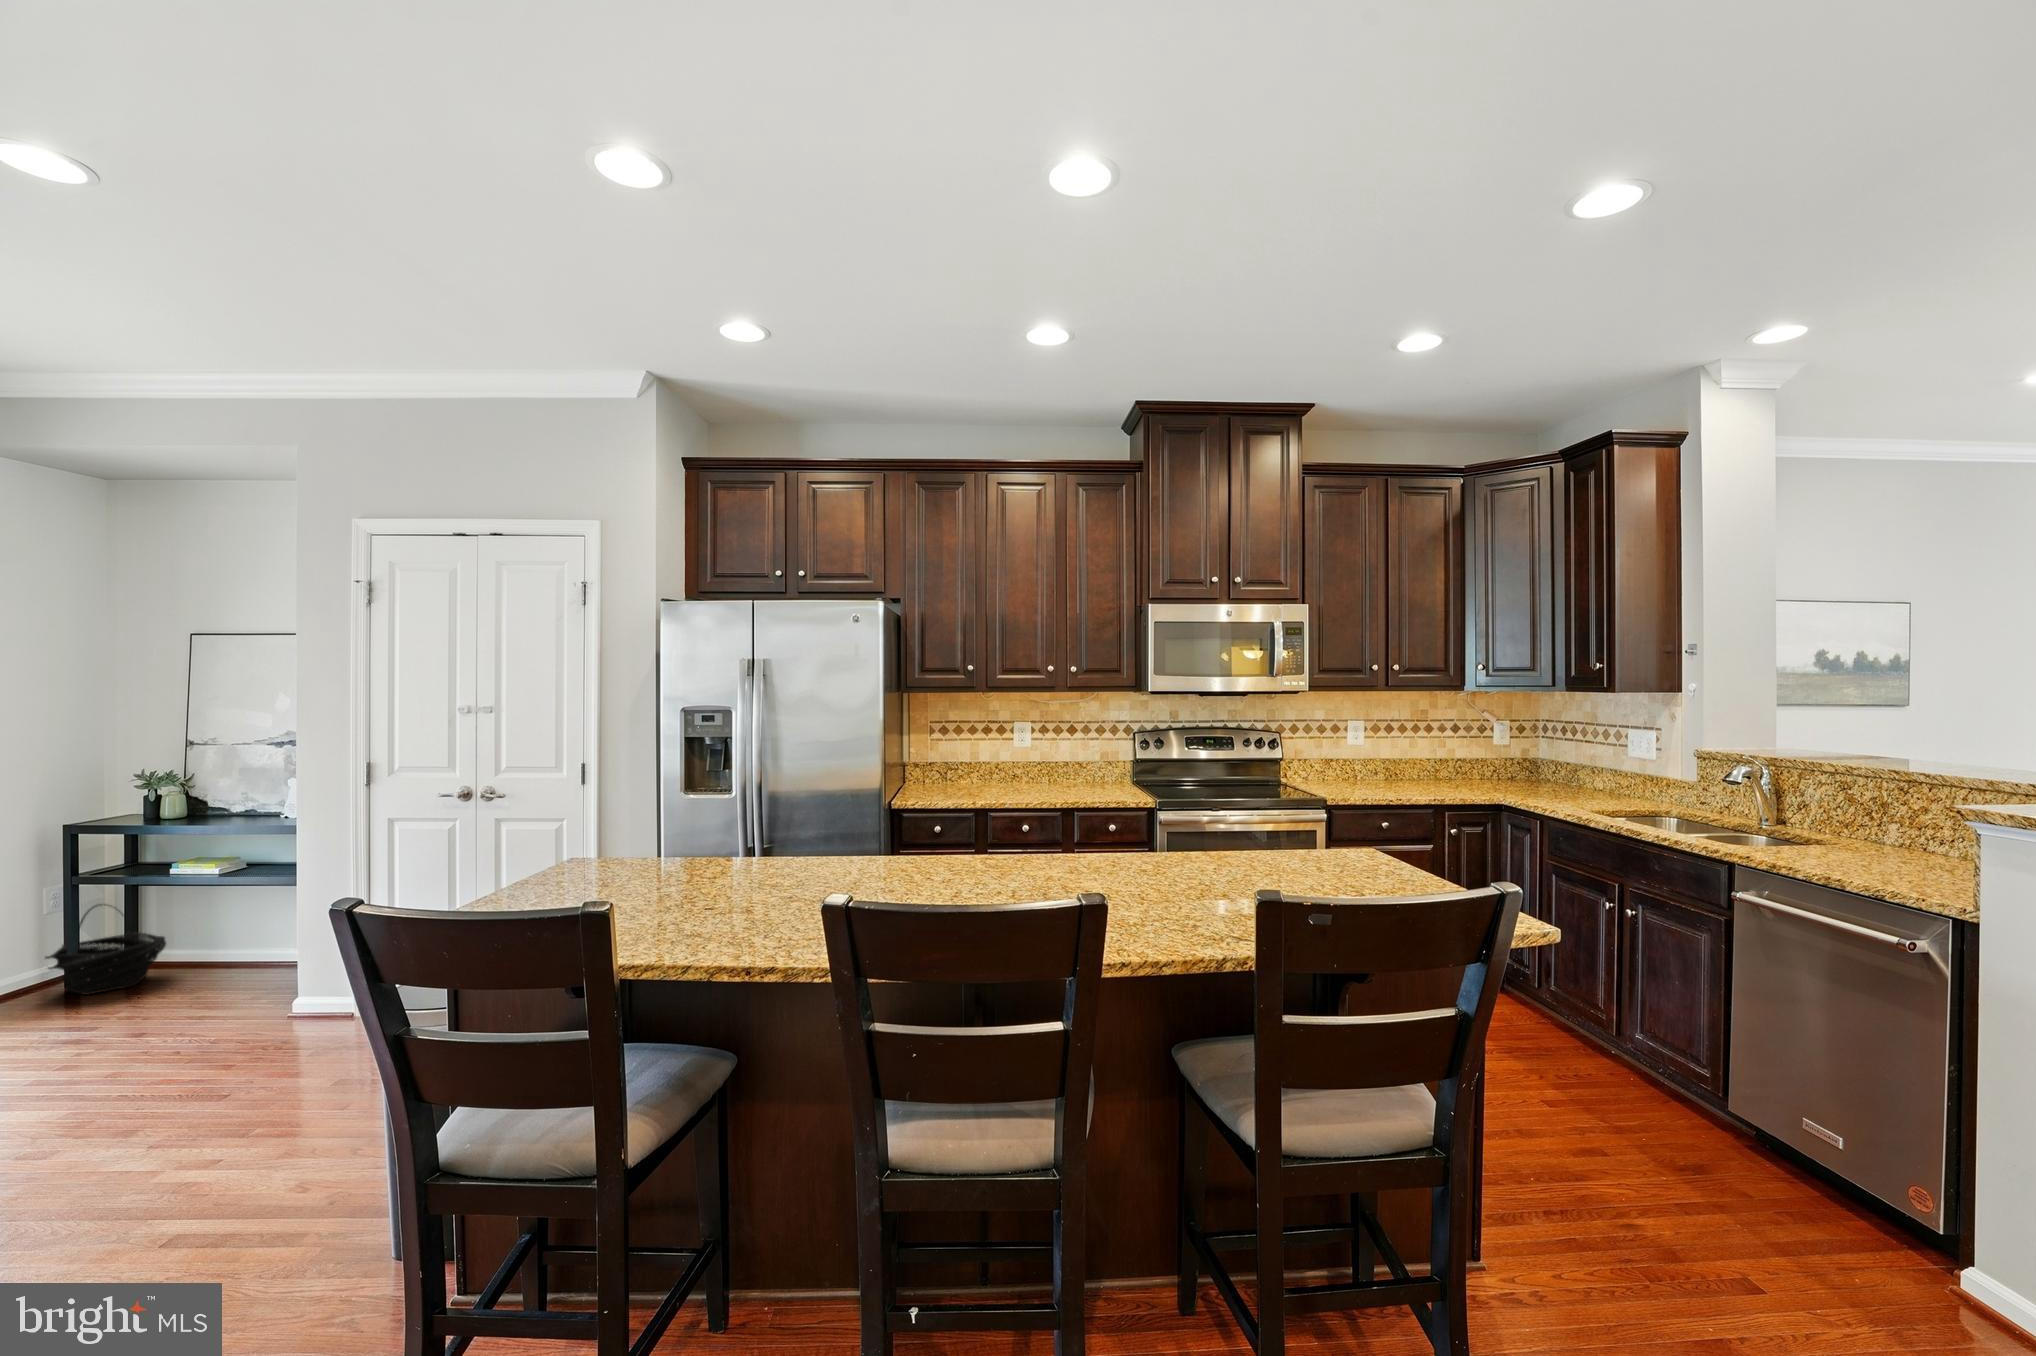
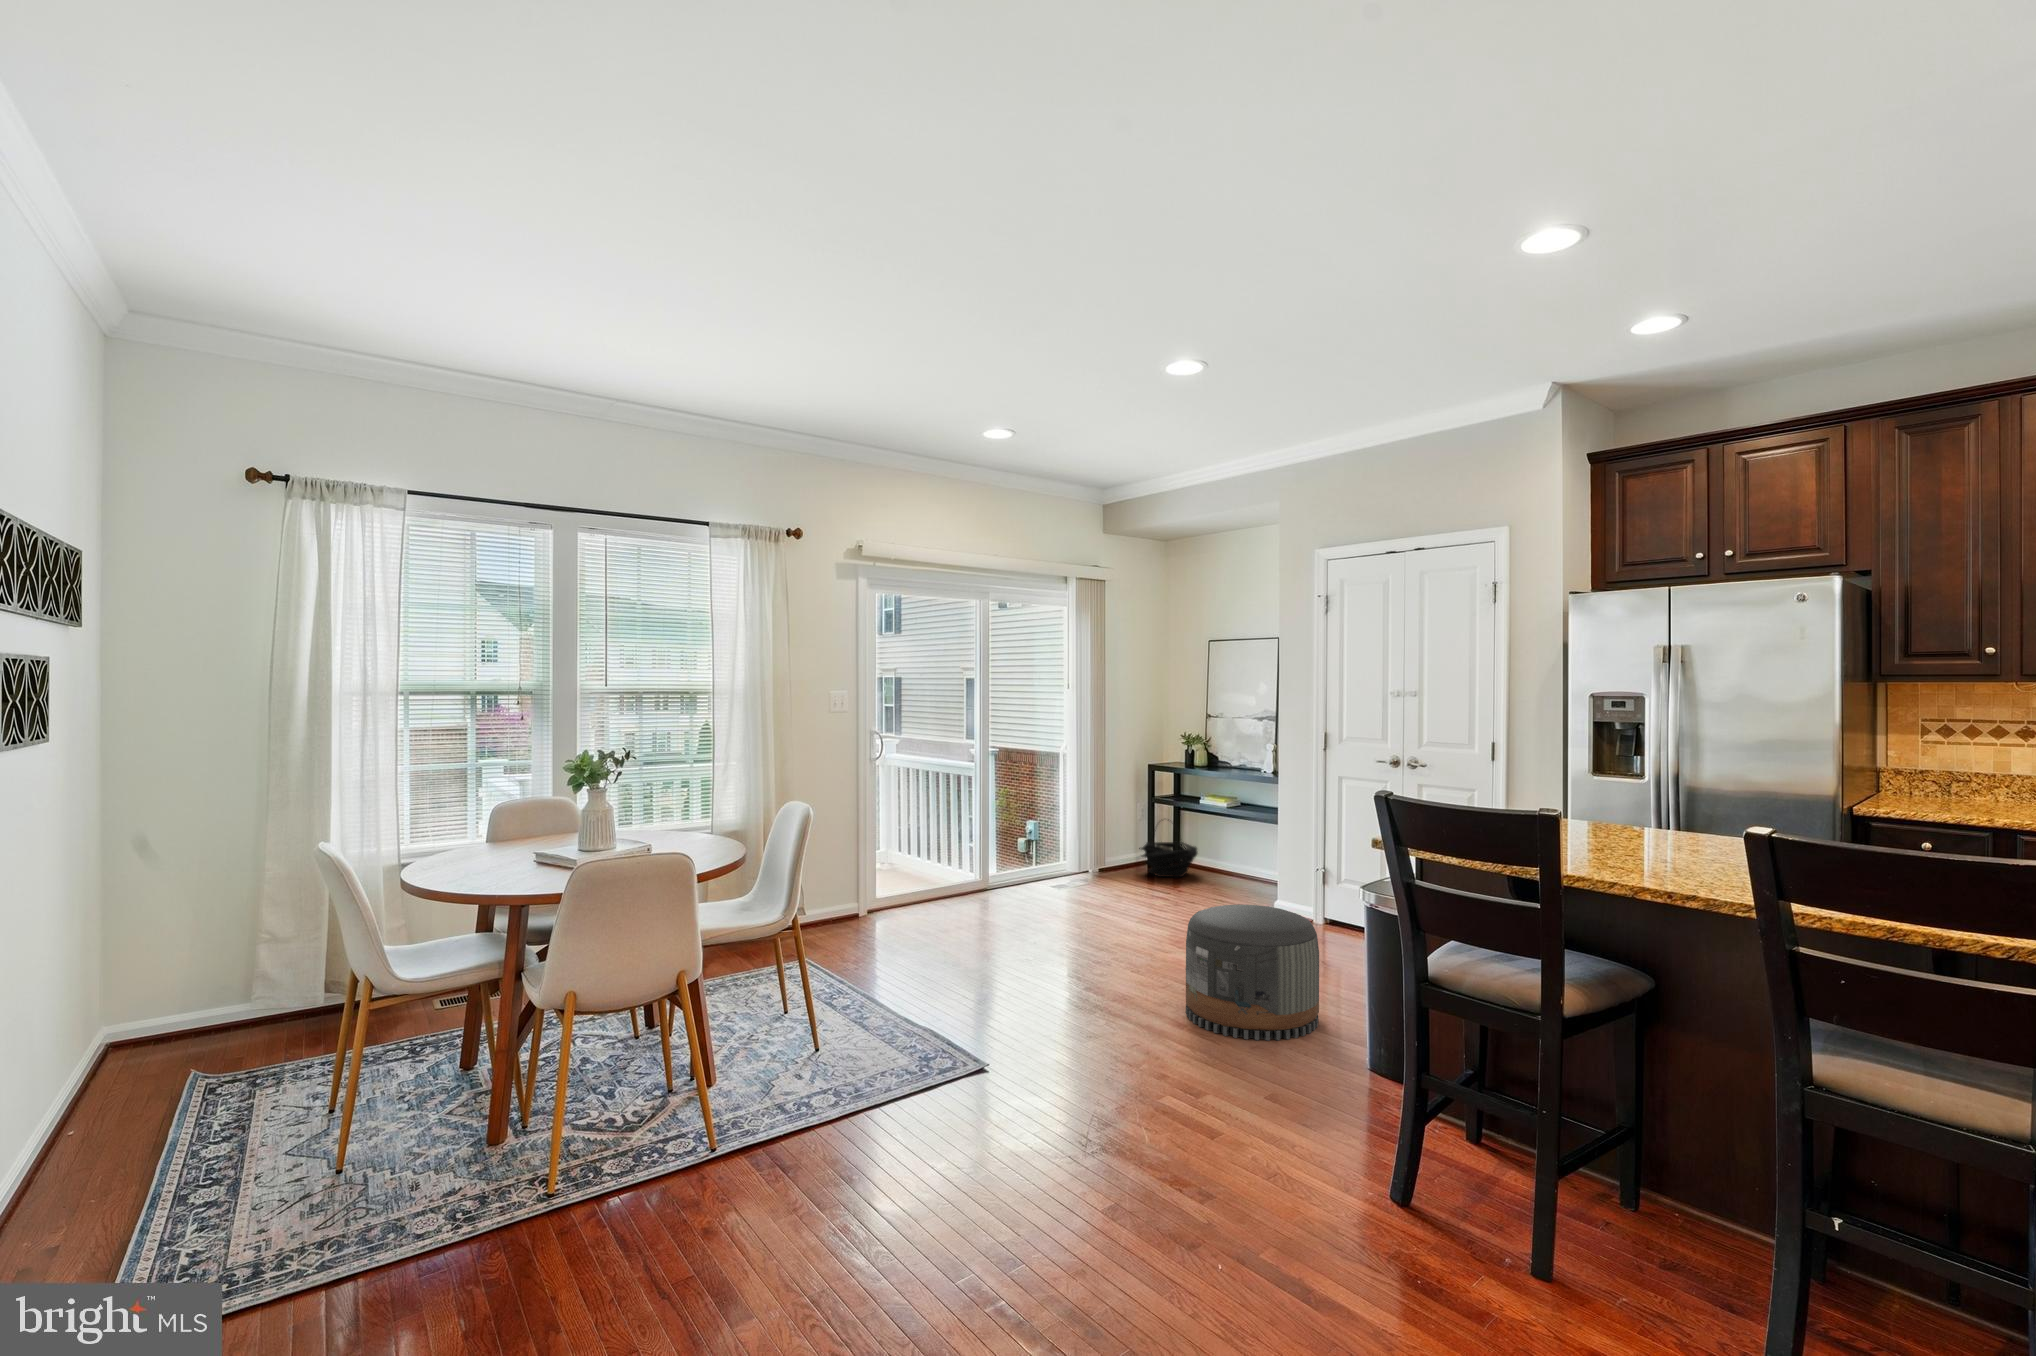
pouf: none [80,1030,339,1268] -> present [1186,904,1319,1041]

